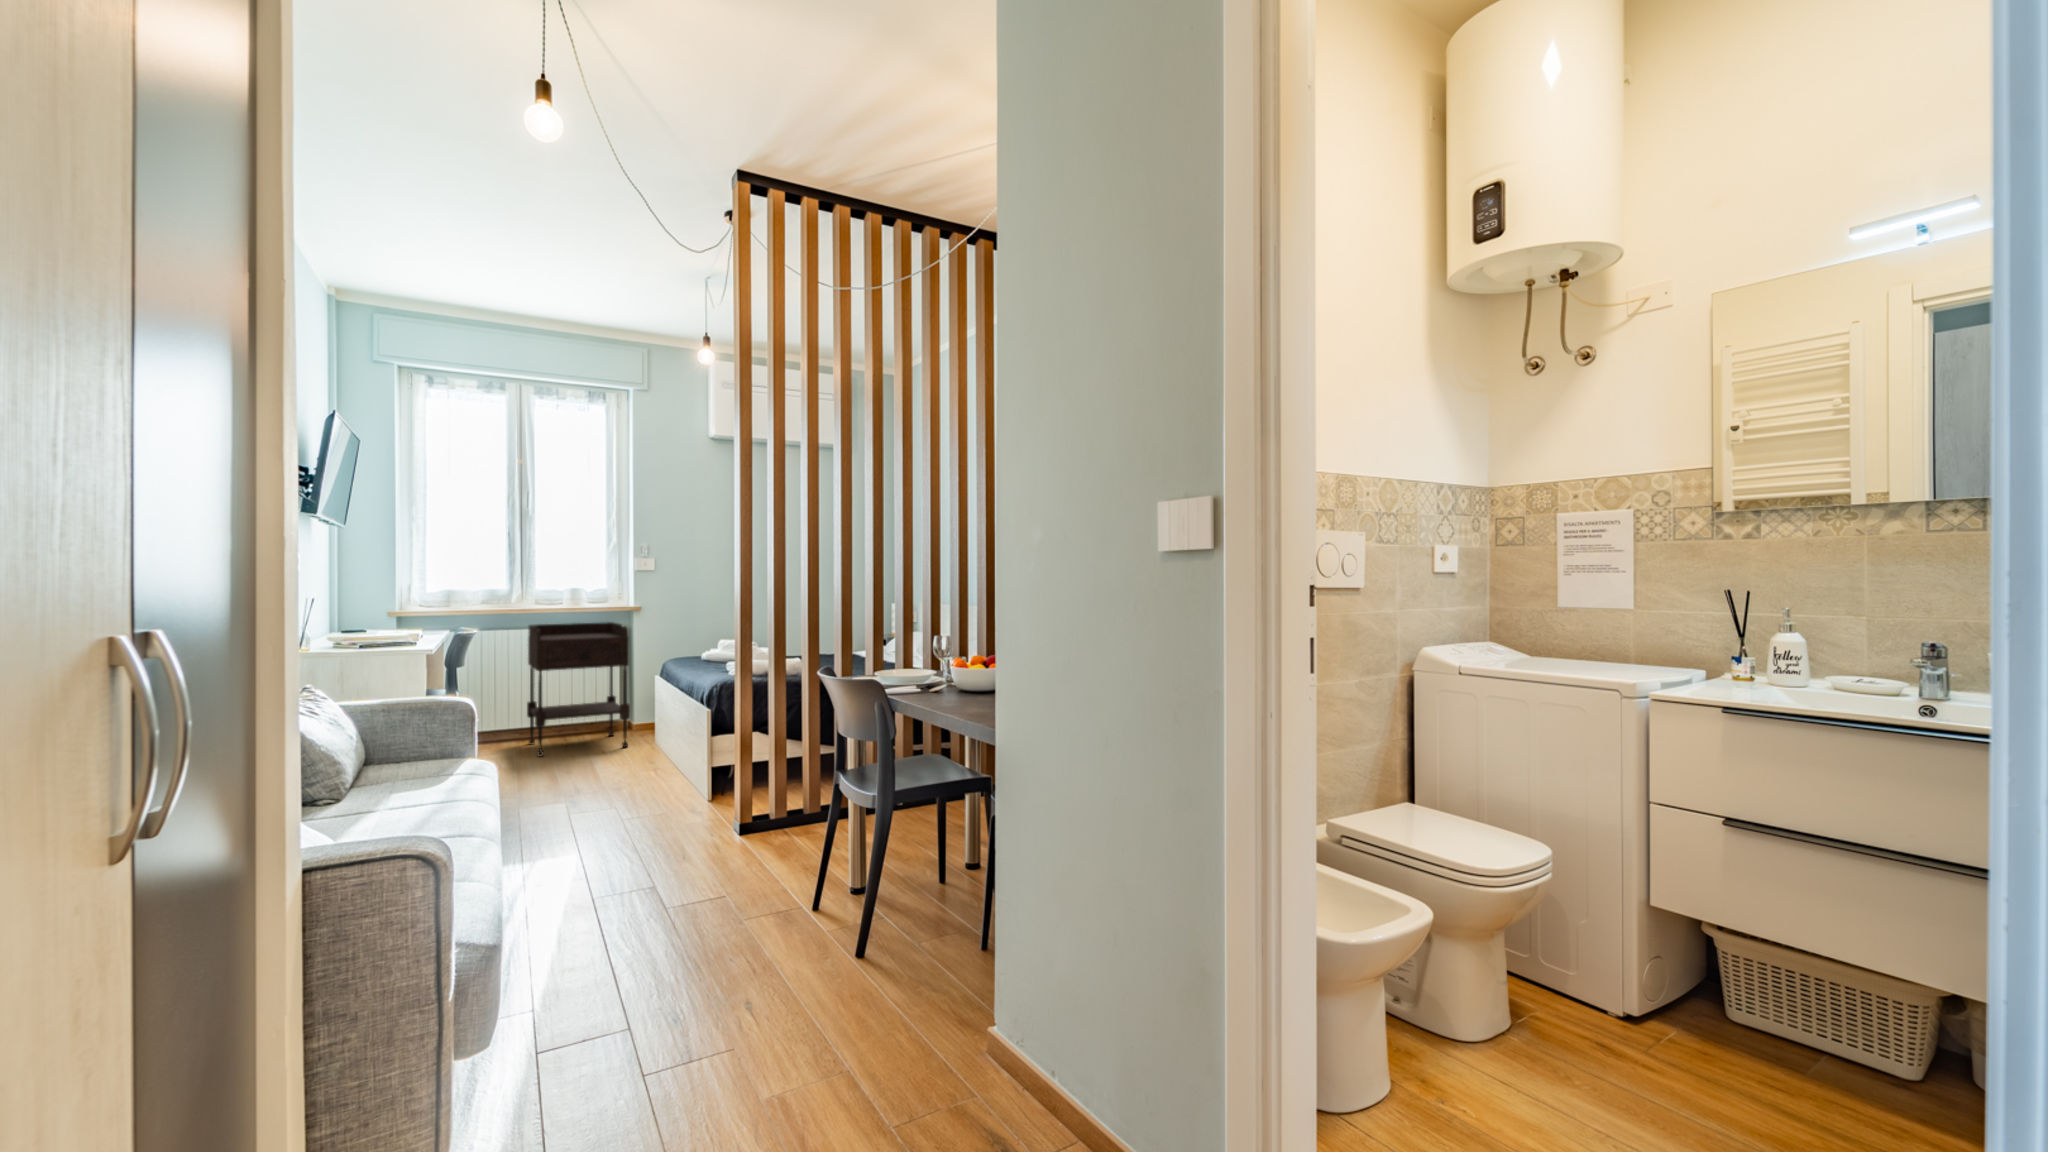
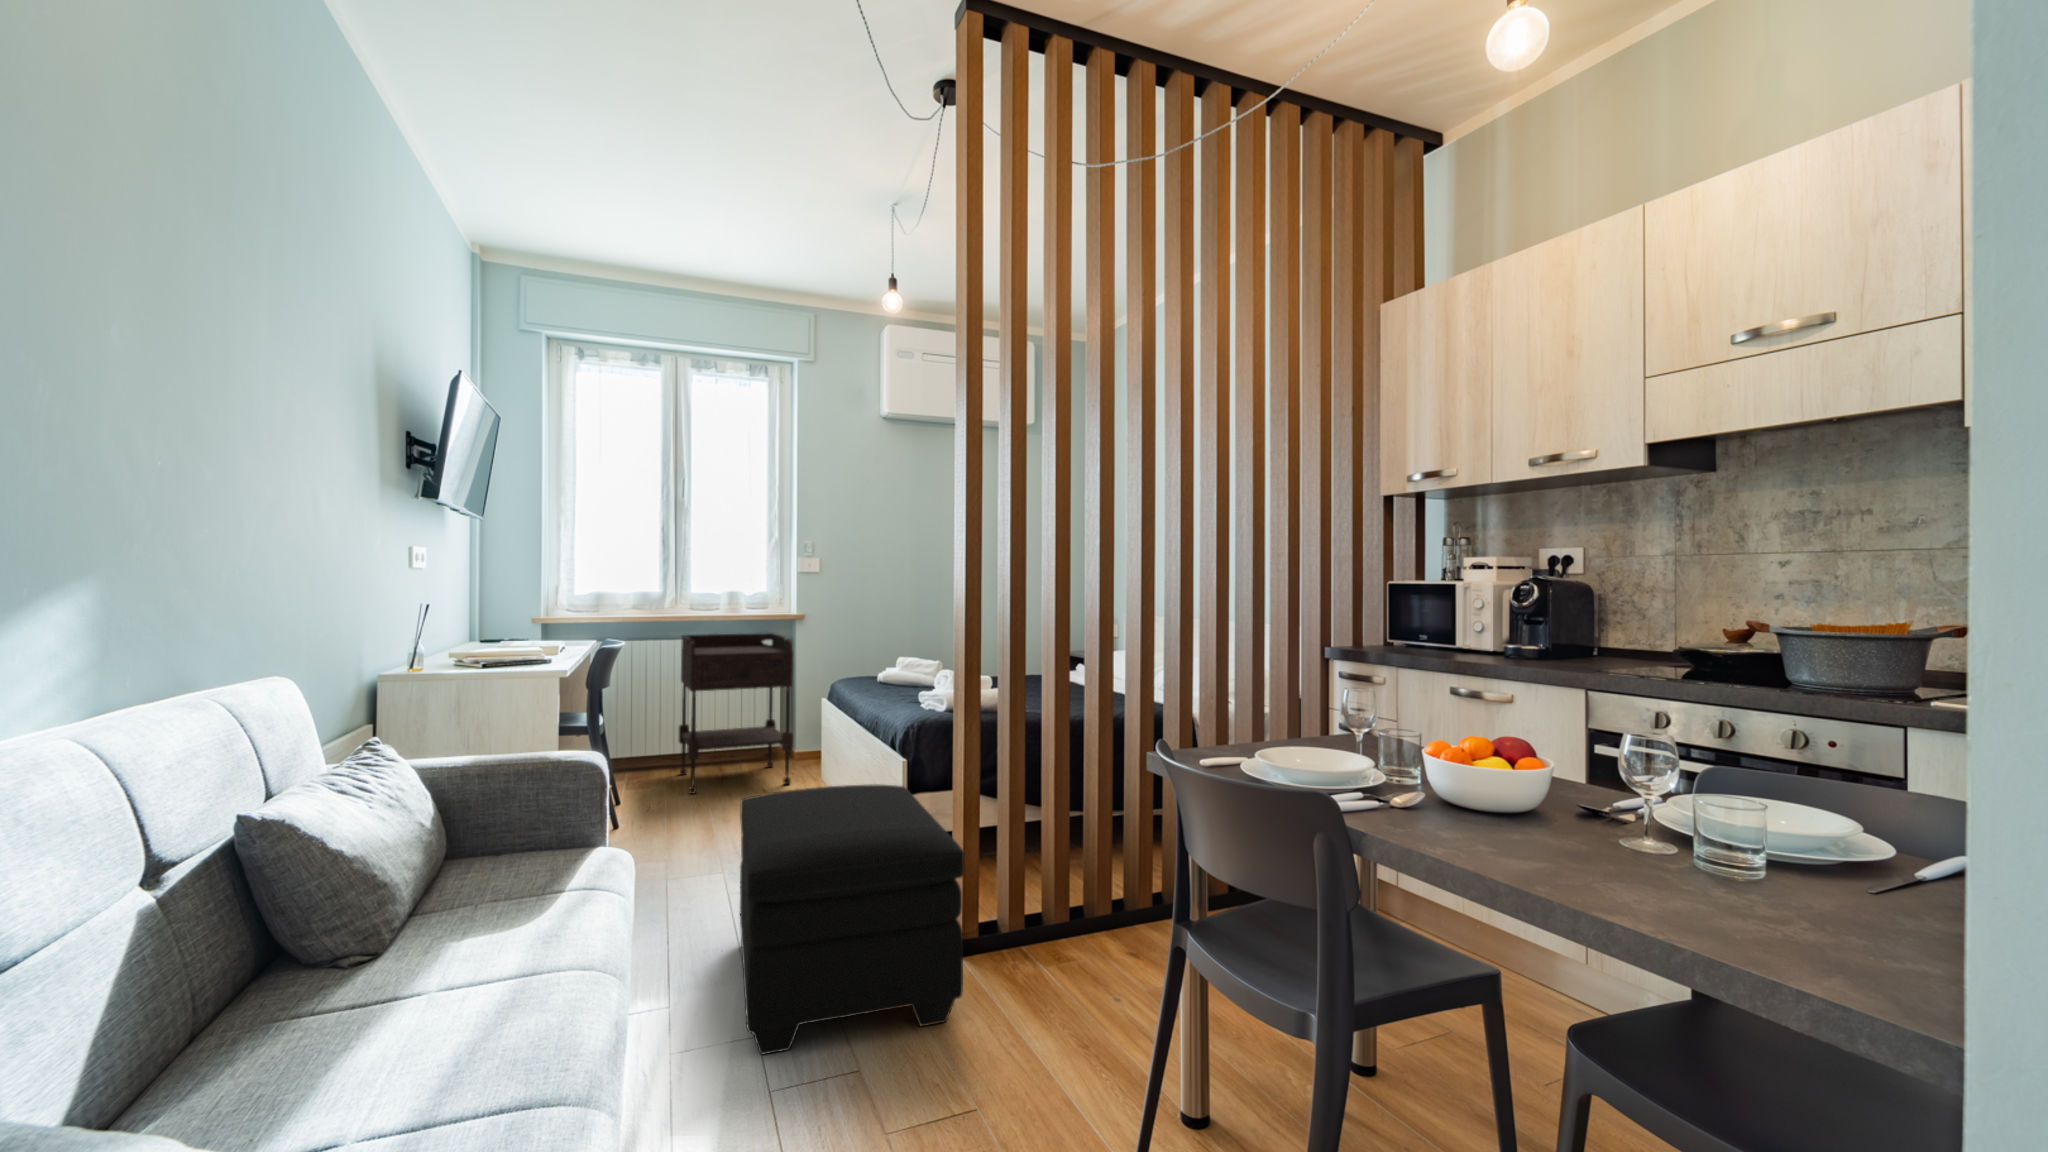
ottoman: none [576,725,730,889] -> present [740,784,964,1054]

